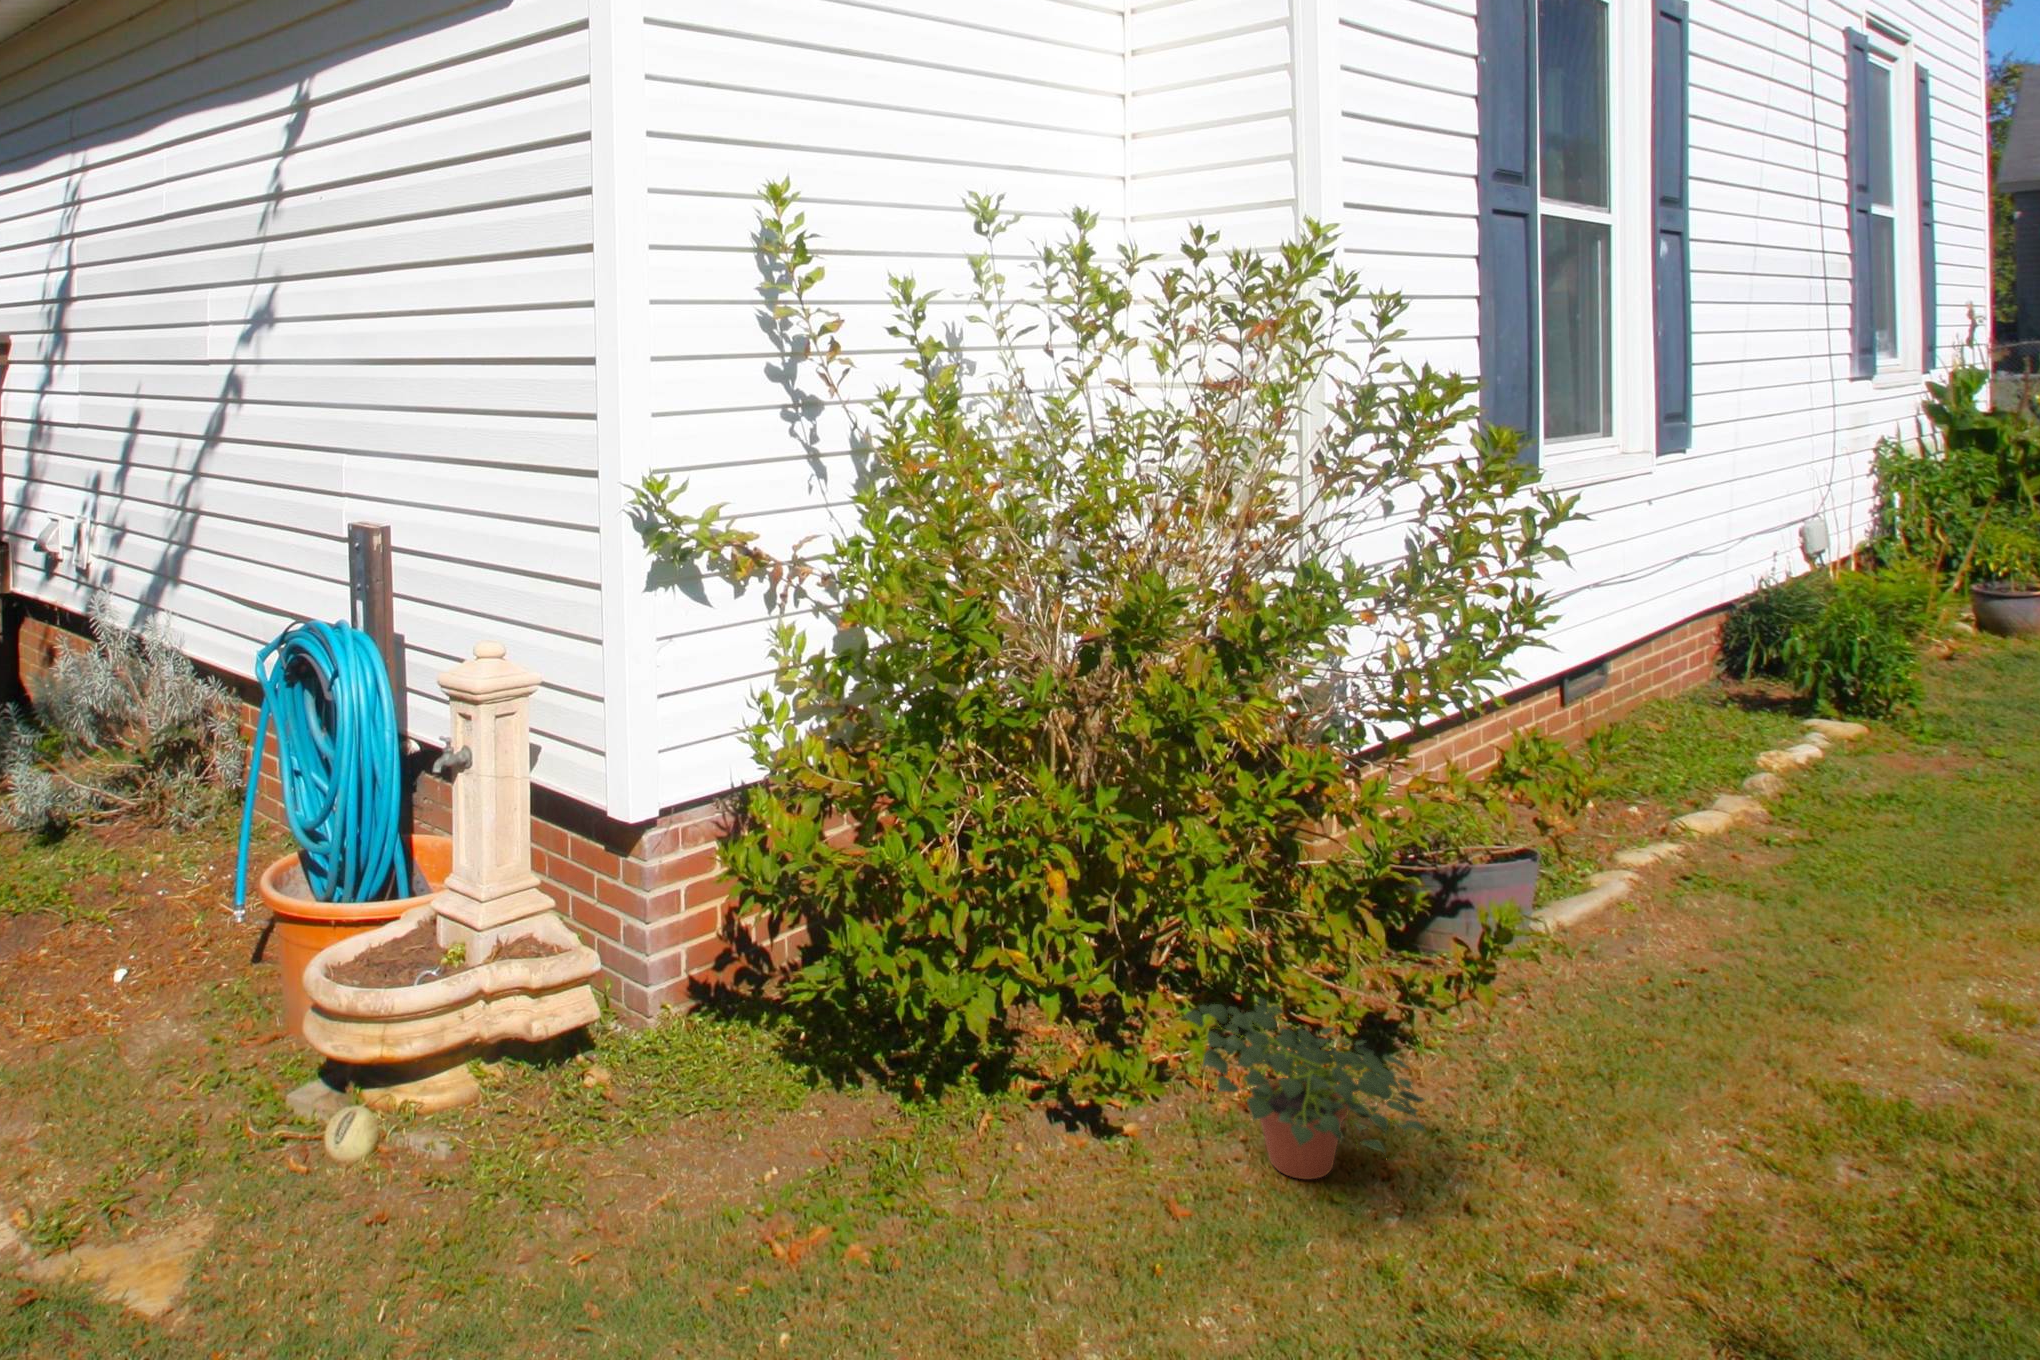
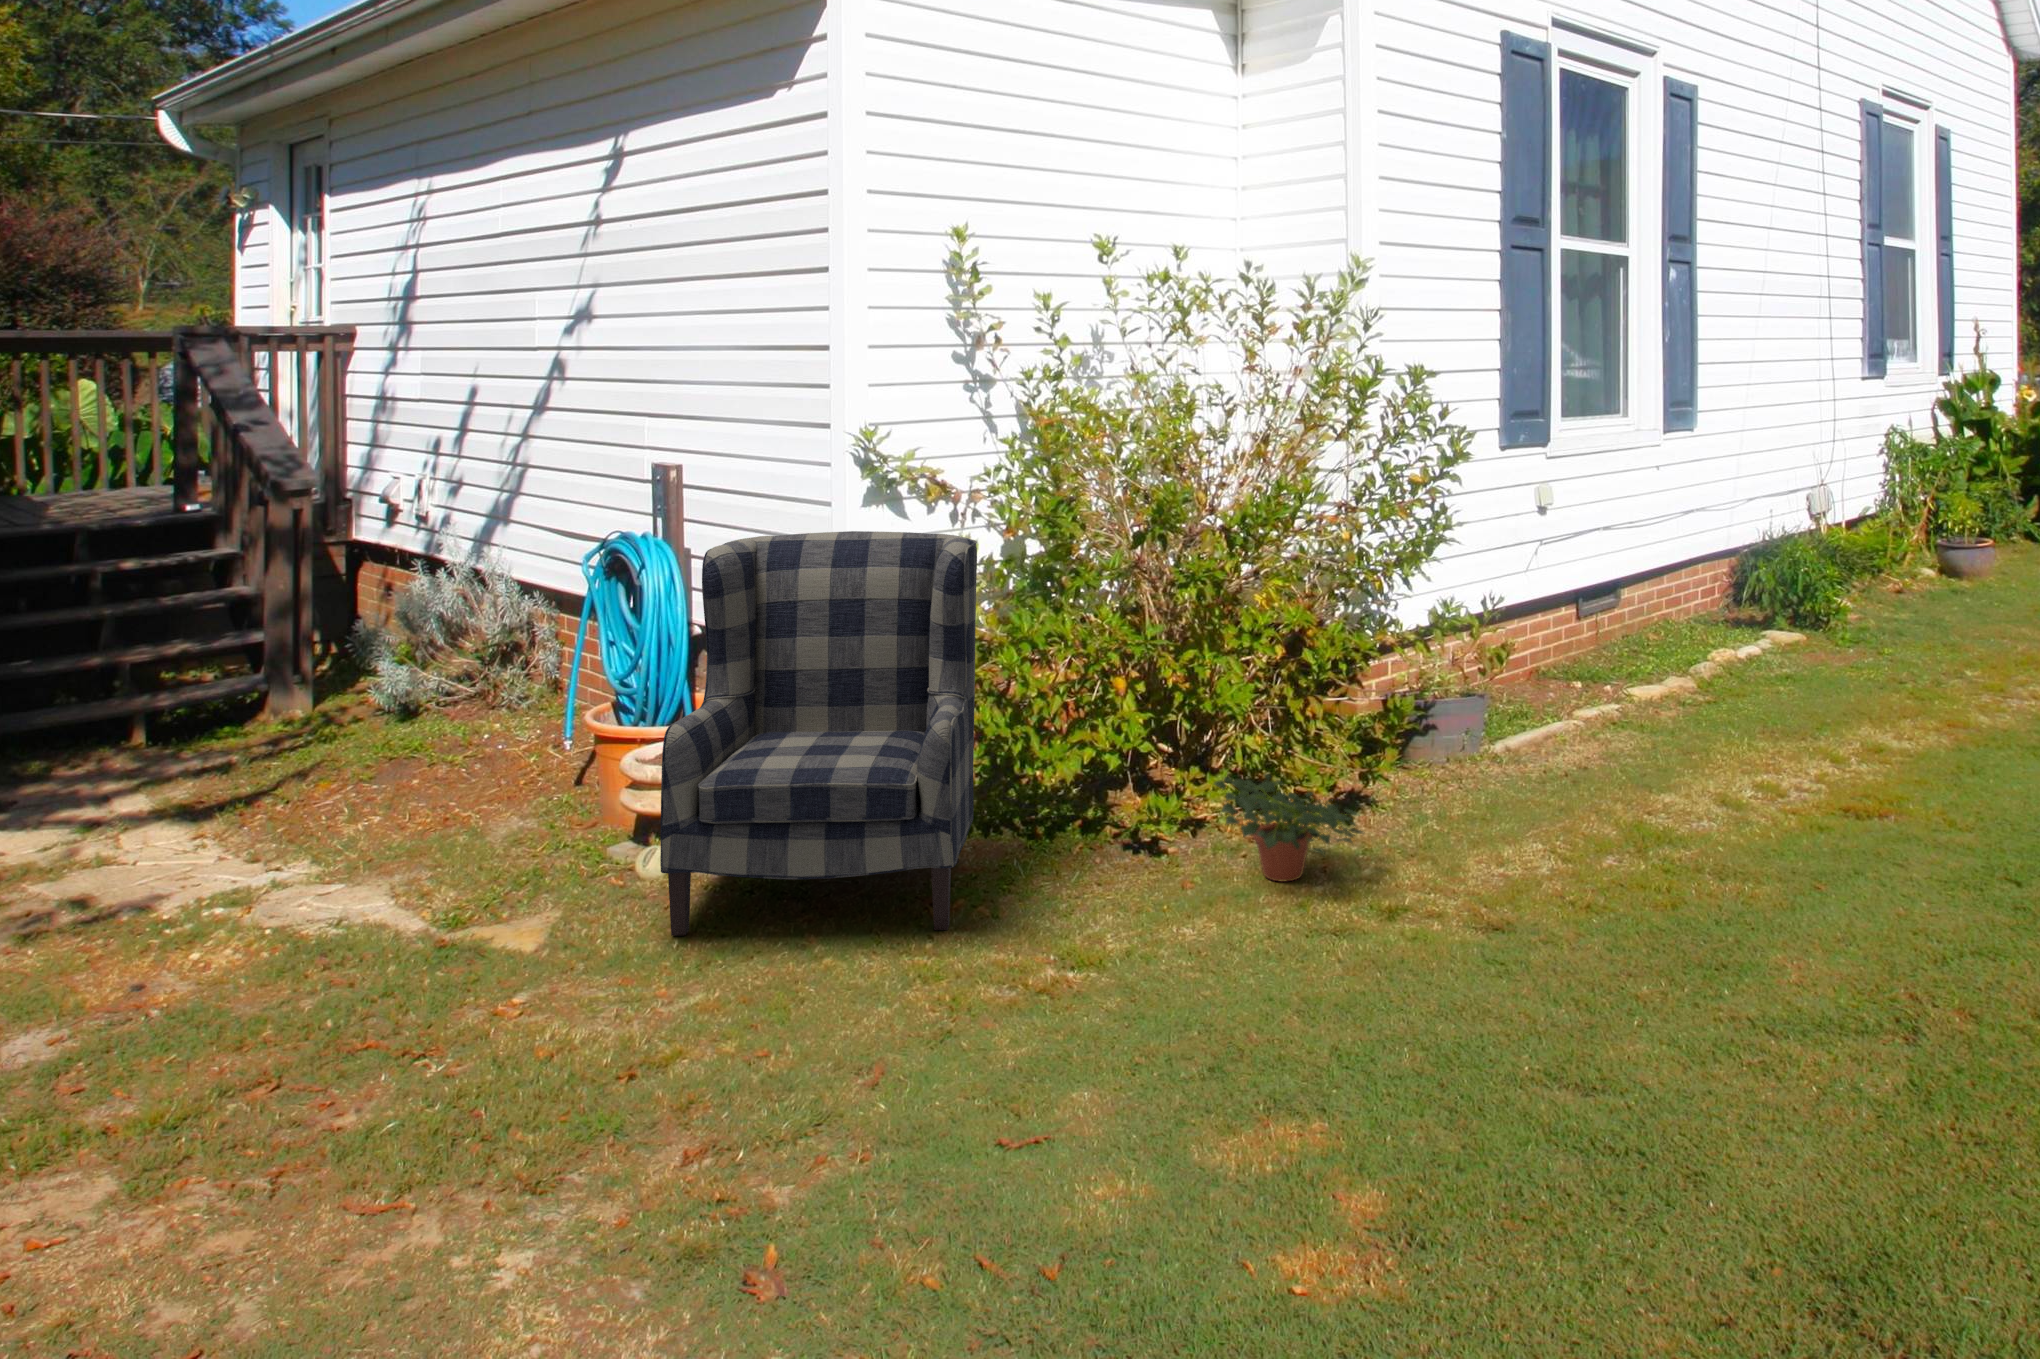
chair: none [361,628,822,1279] -> present [660,531,977,936]

